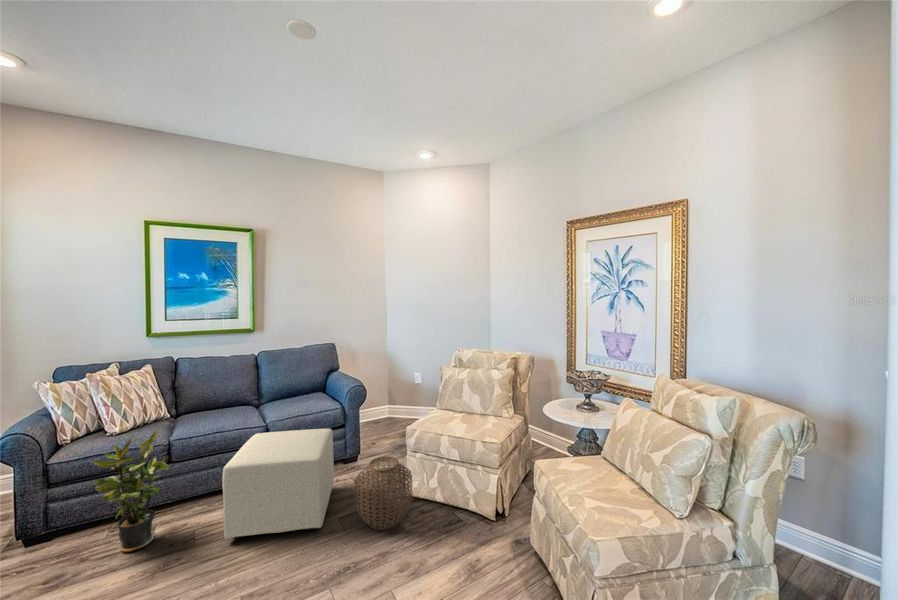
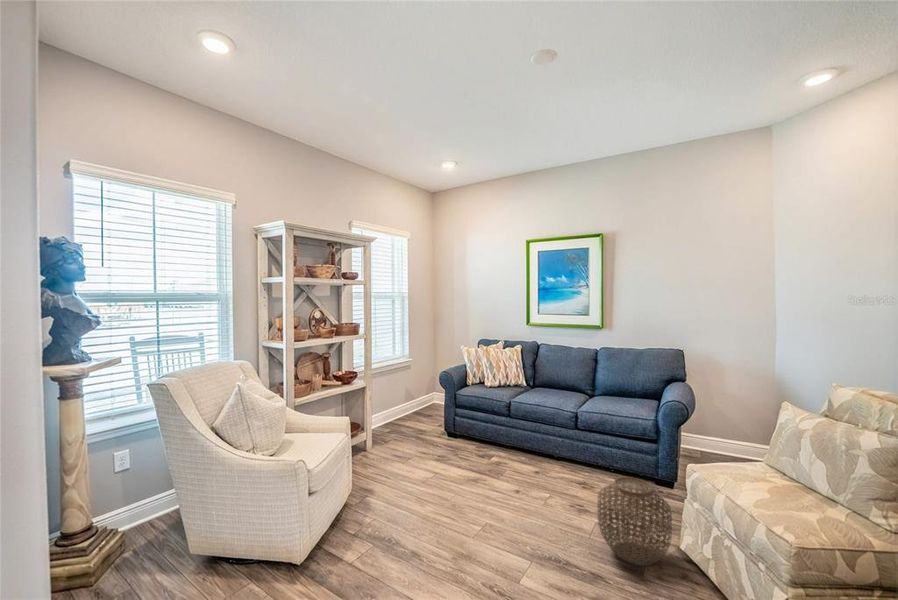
ottoman: present [222,429,334,539] -> none [510,415,621,516]
potted plant: present [93,430,169,553] -> none [458,384,499,463]

